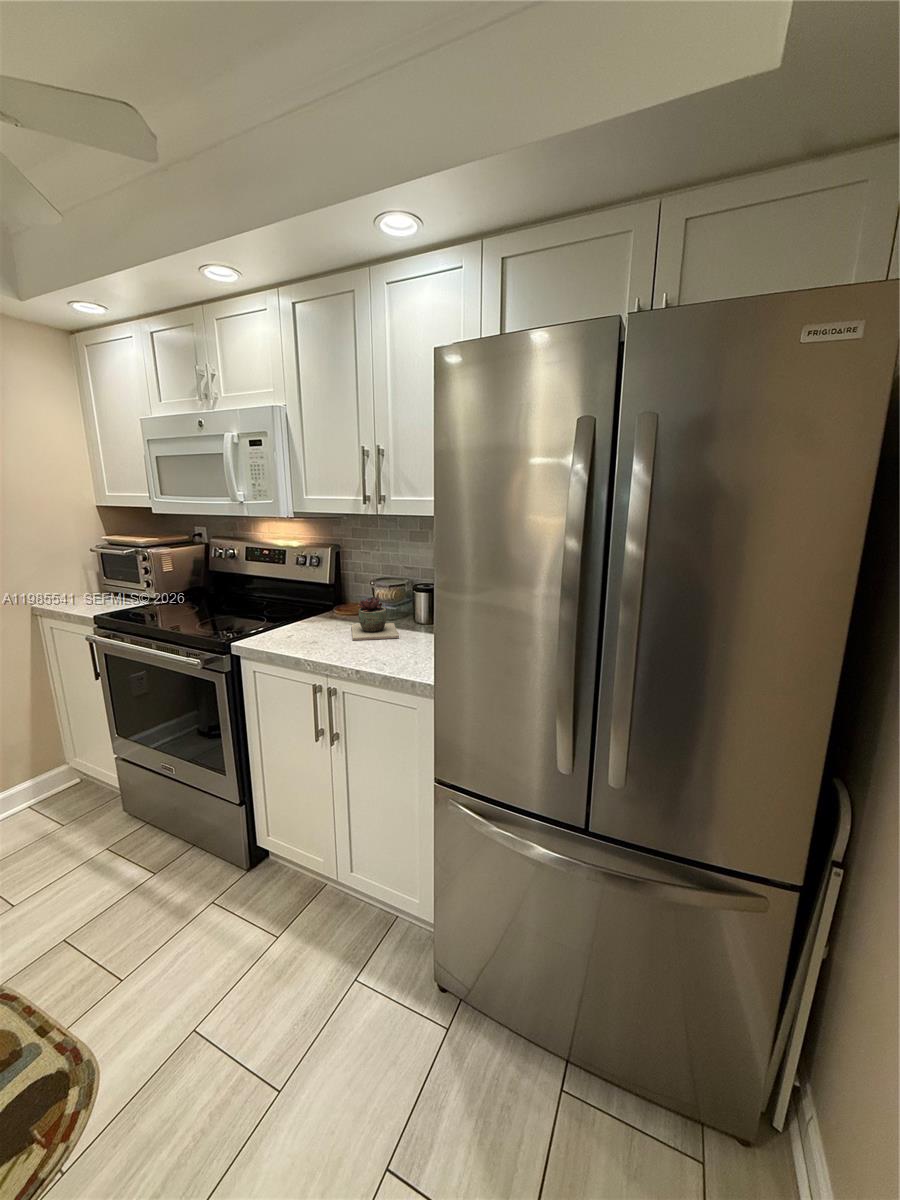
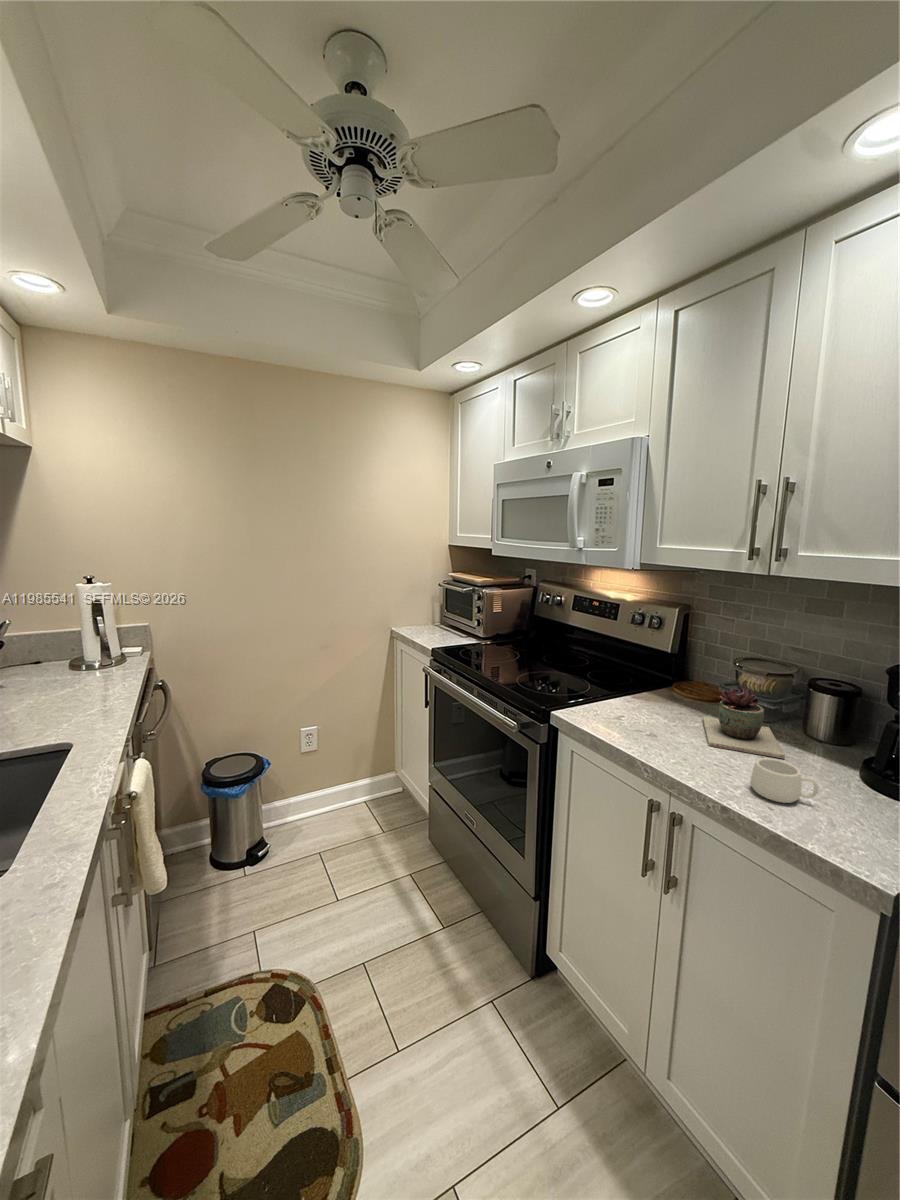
mug: none [374,635,410,660] -> present [750,758,819,803]

